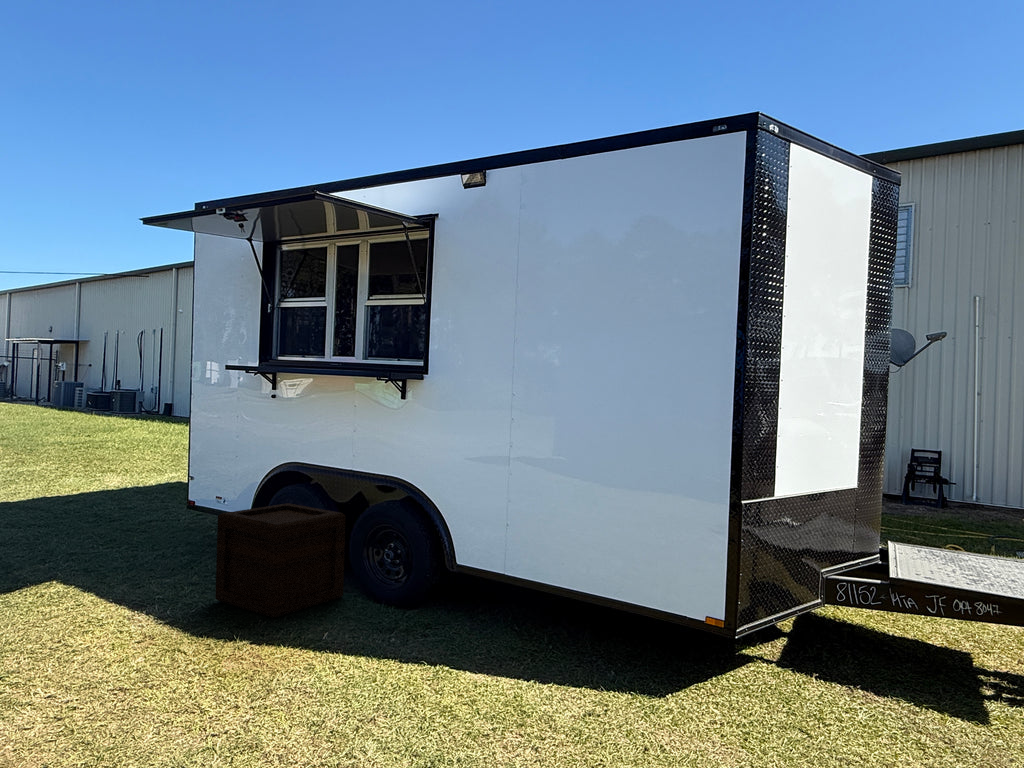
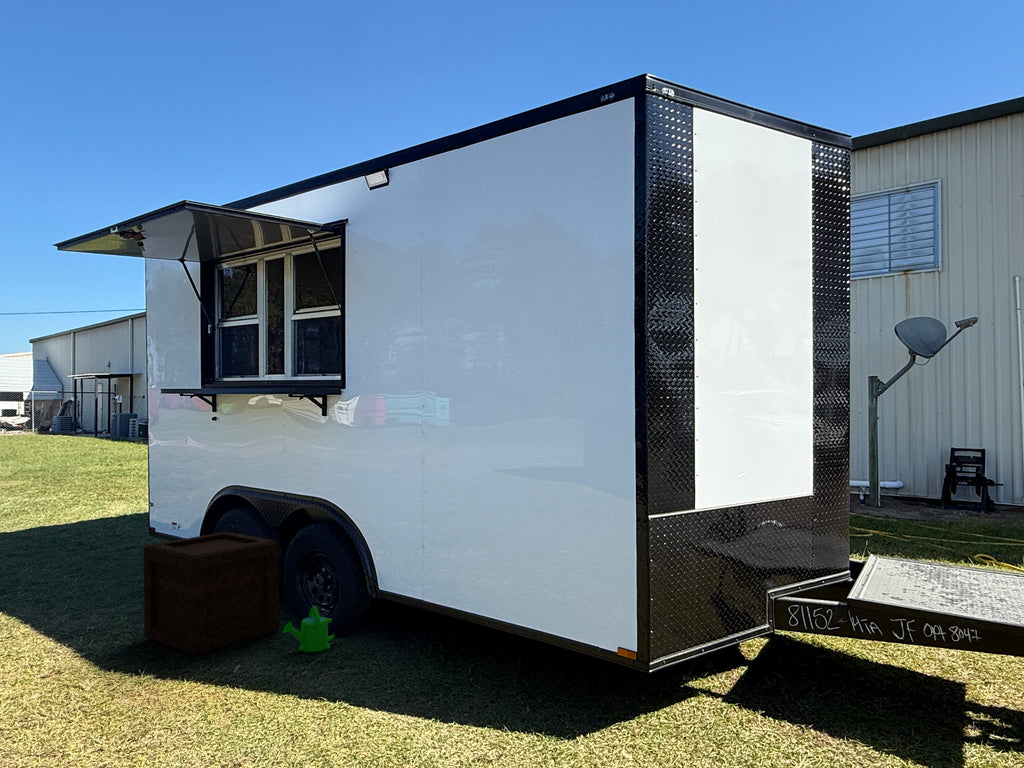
watering can: none [359,575,407,617] -> present [283,606,335,652]

